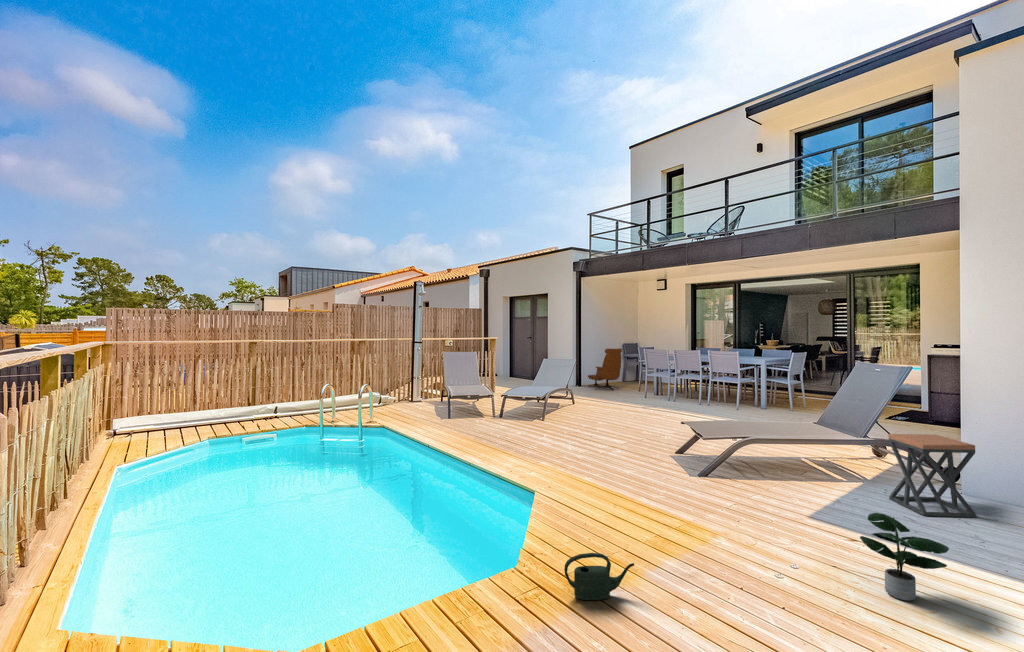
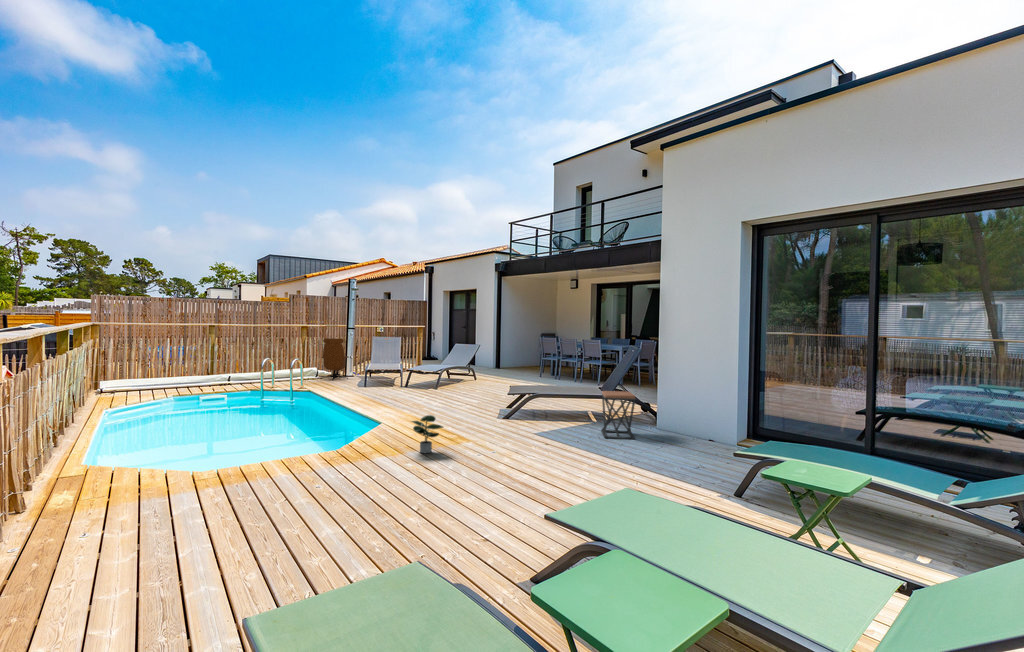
lounge chair: present [588,348,622,390] -> present [321,338,348,380]
potted plant: present [860,513,949,601] -> present [412,415,443,453]
watering can: present [564,553,634,600] -> none [350,438,388,461]

